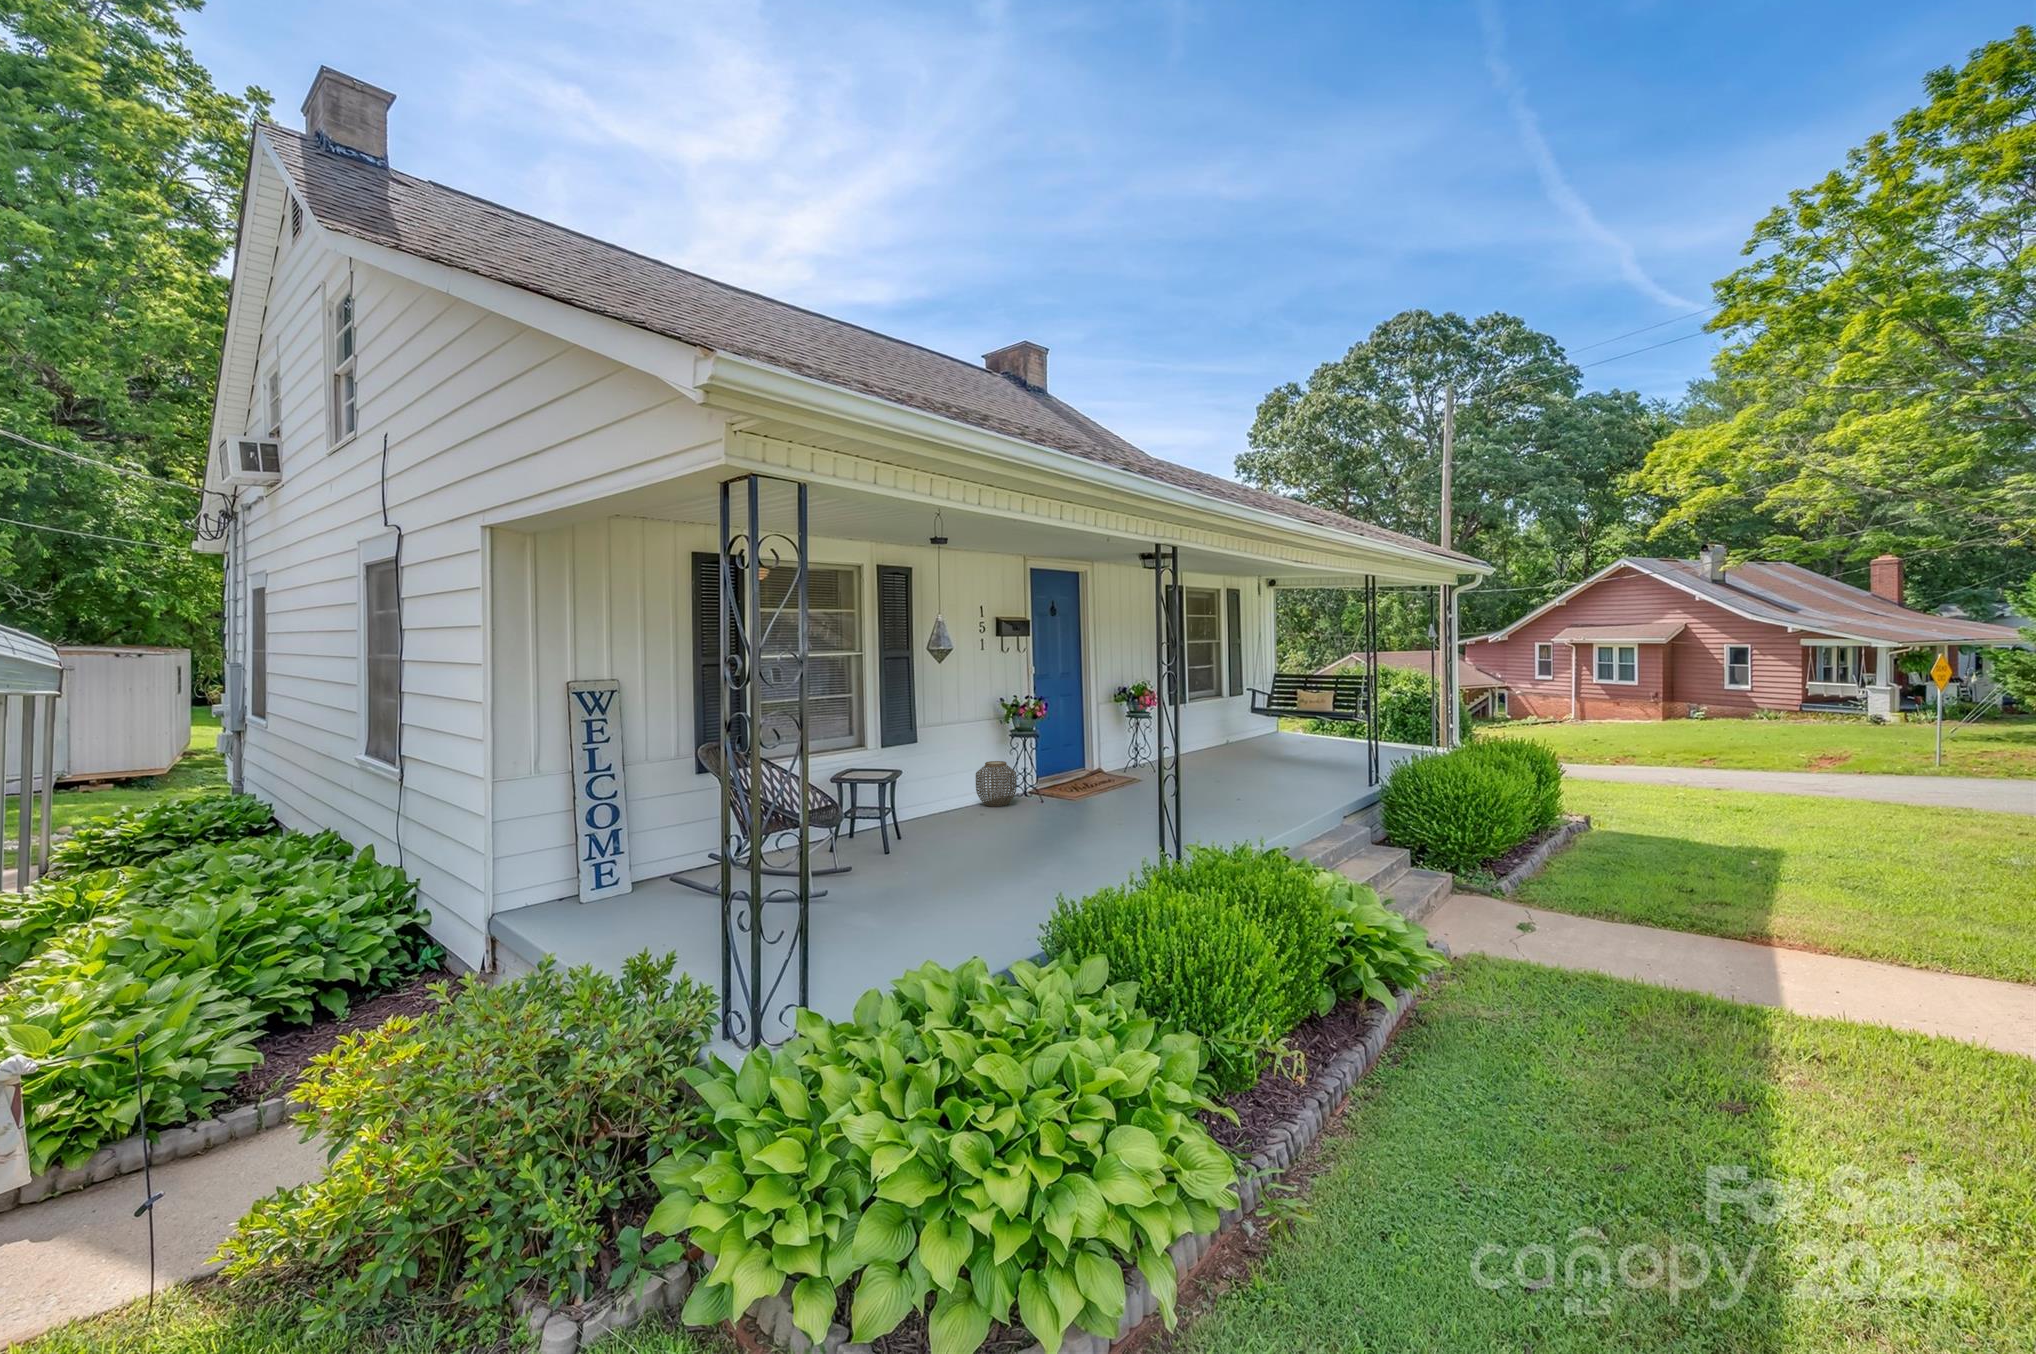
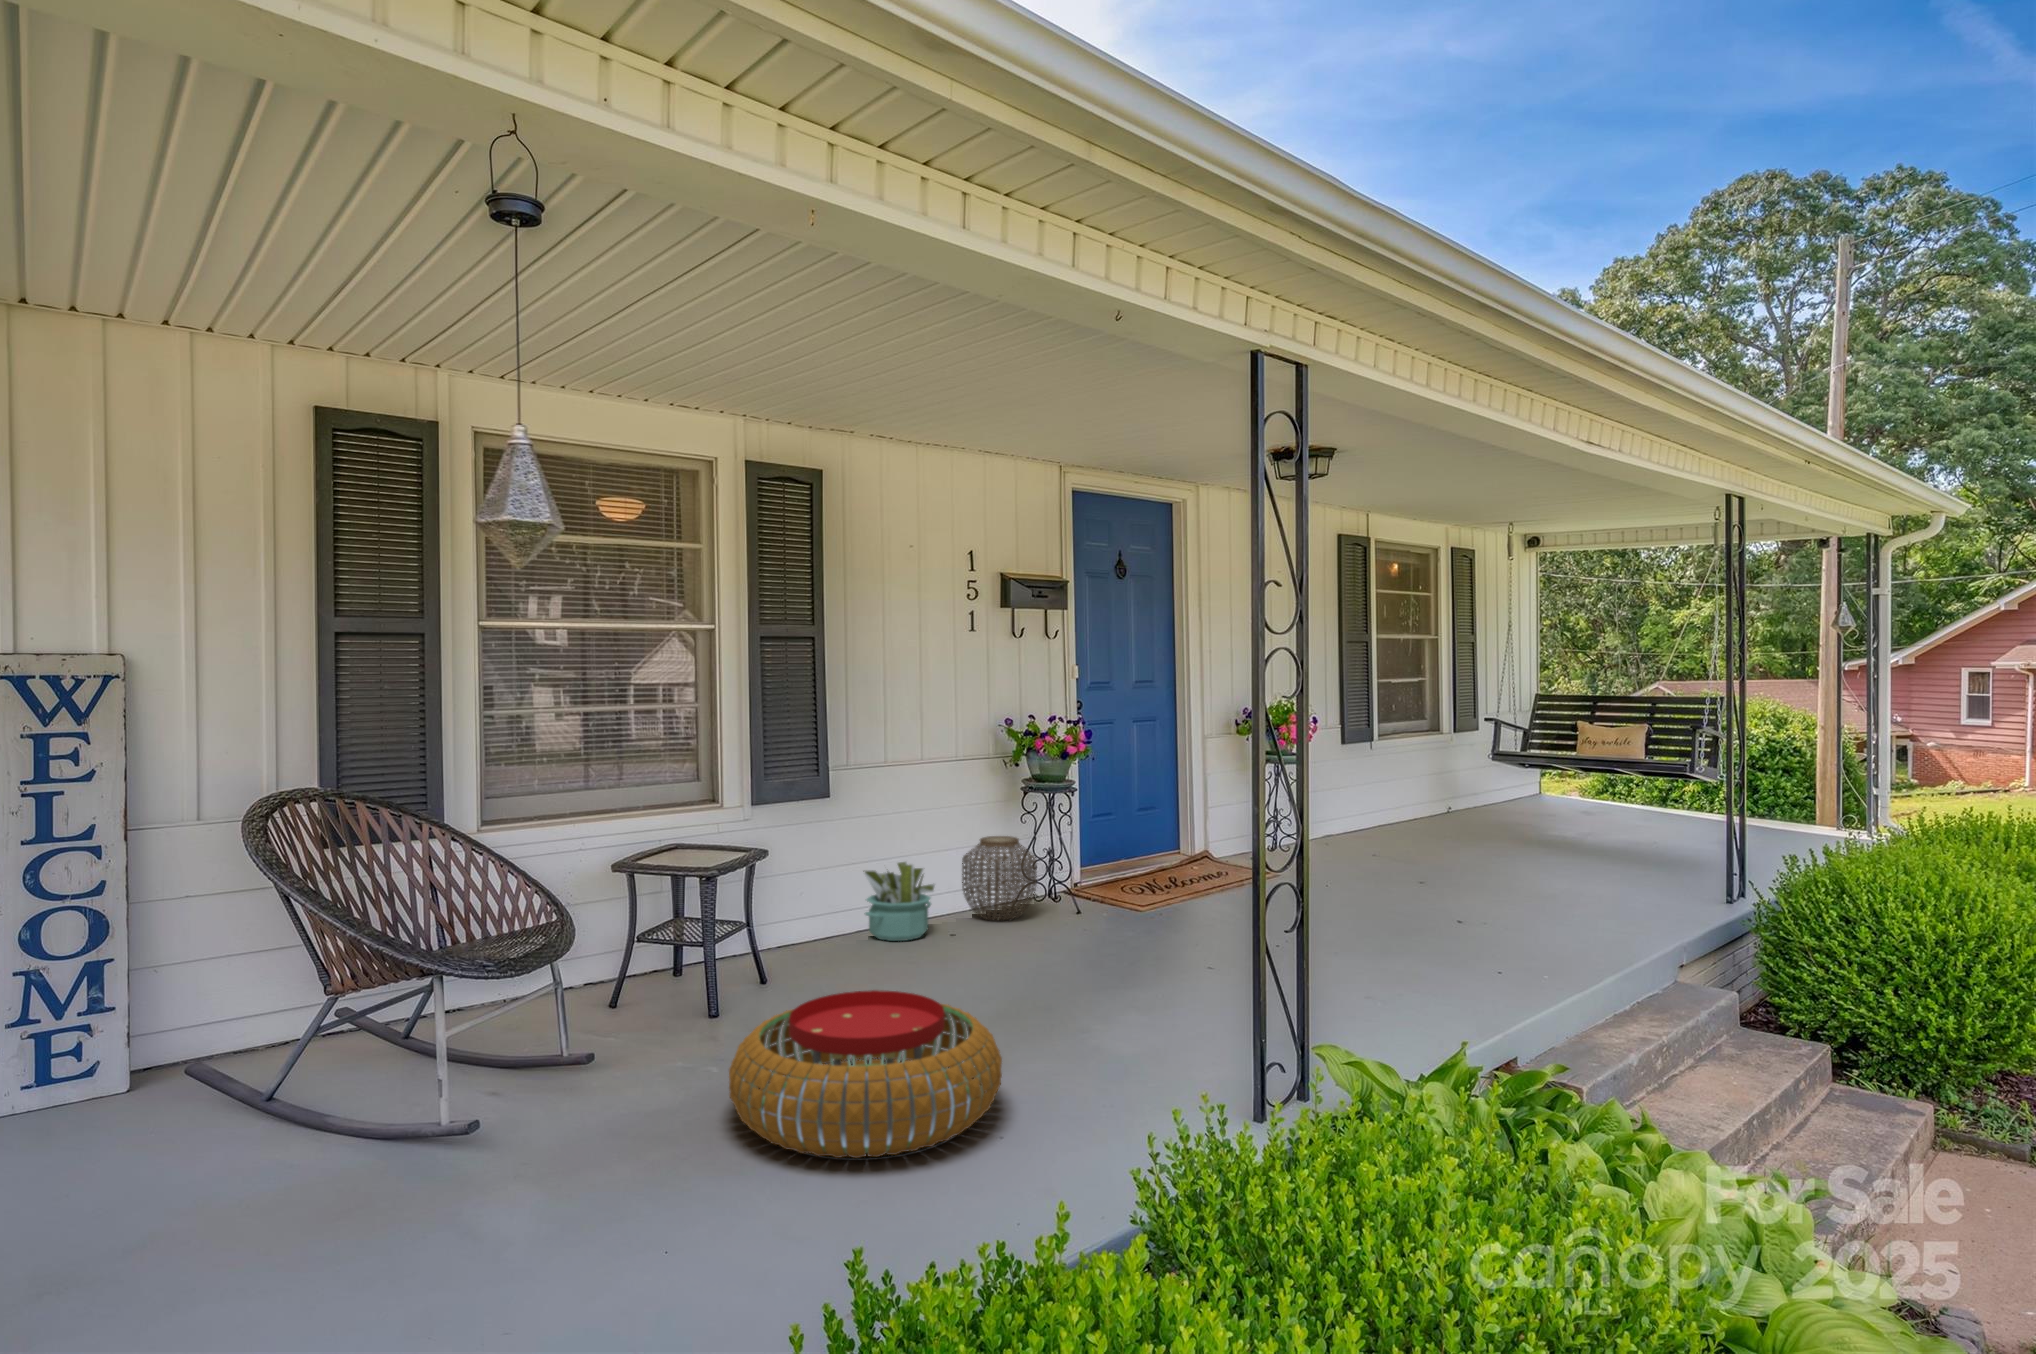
decorative plant: none [928,776,966,818] -> present [865,861,935,941]
pouf: none [926,828,1047,893] -> present [729,990,1002,1158]

